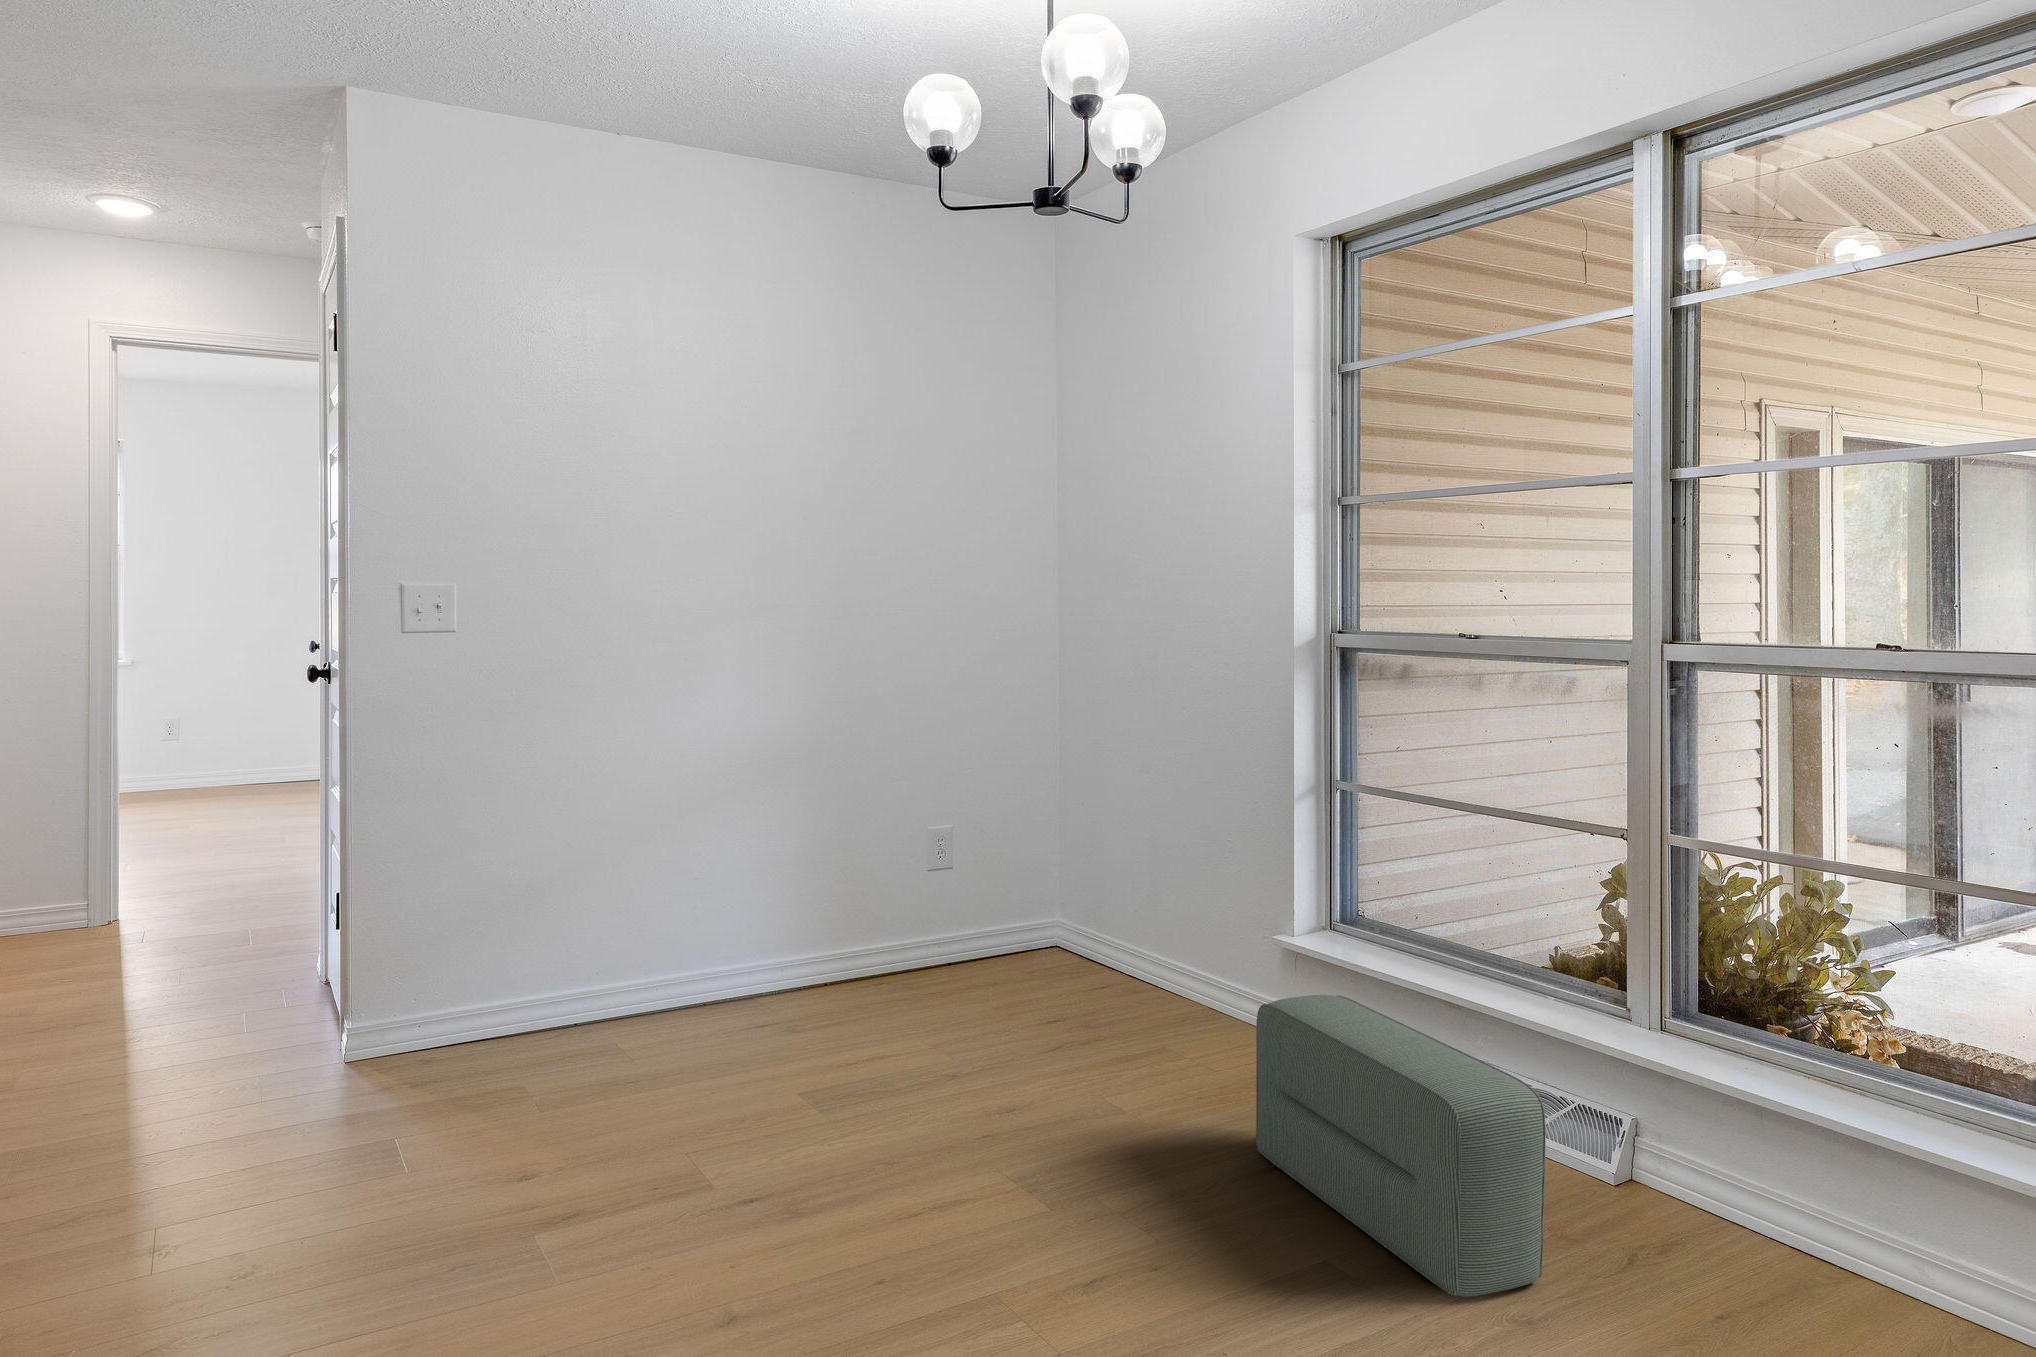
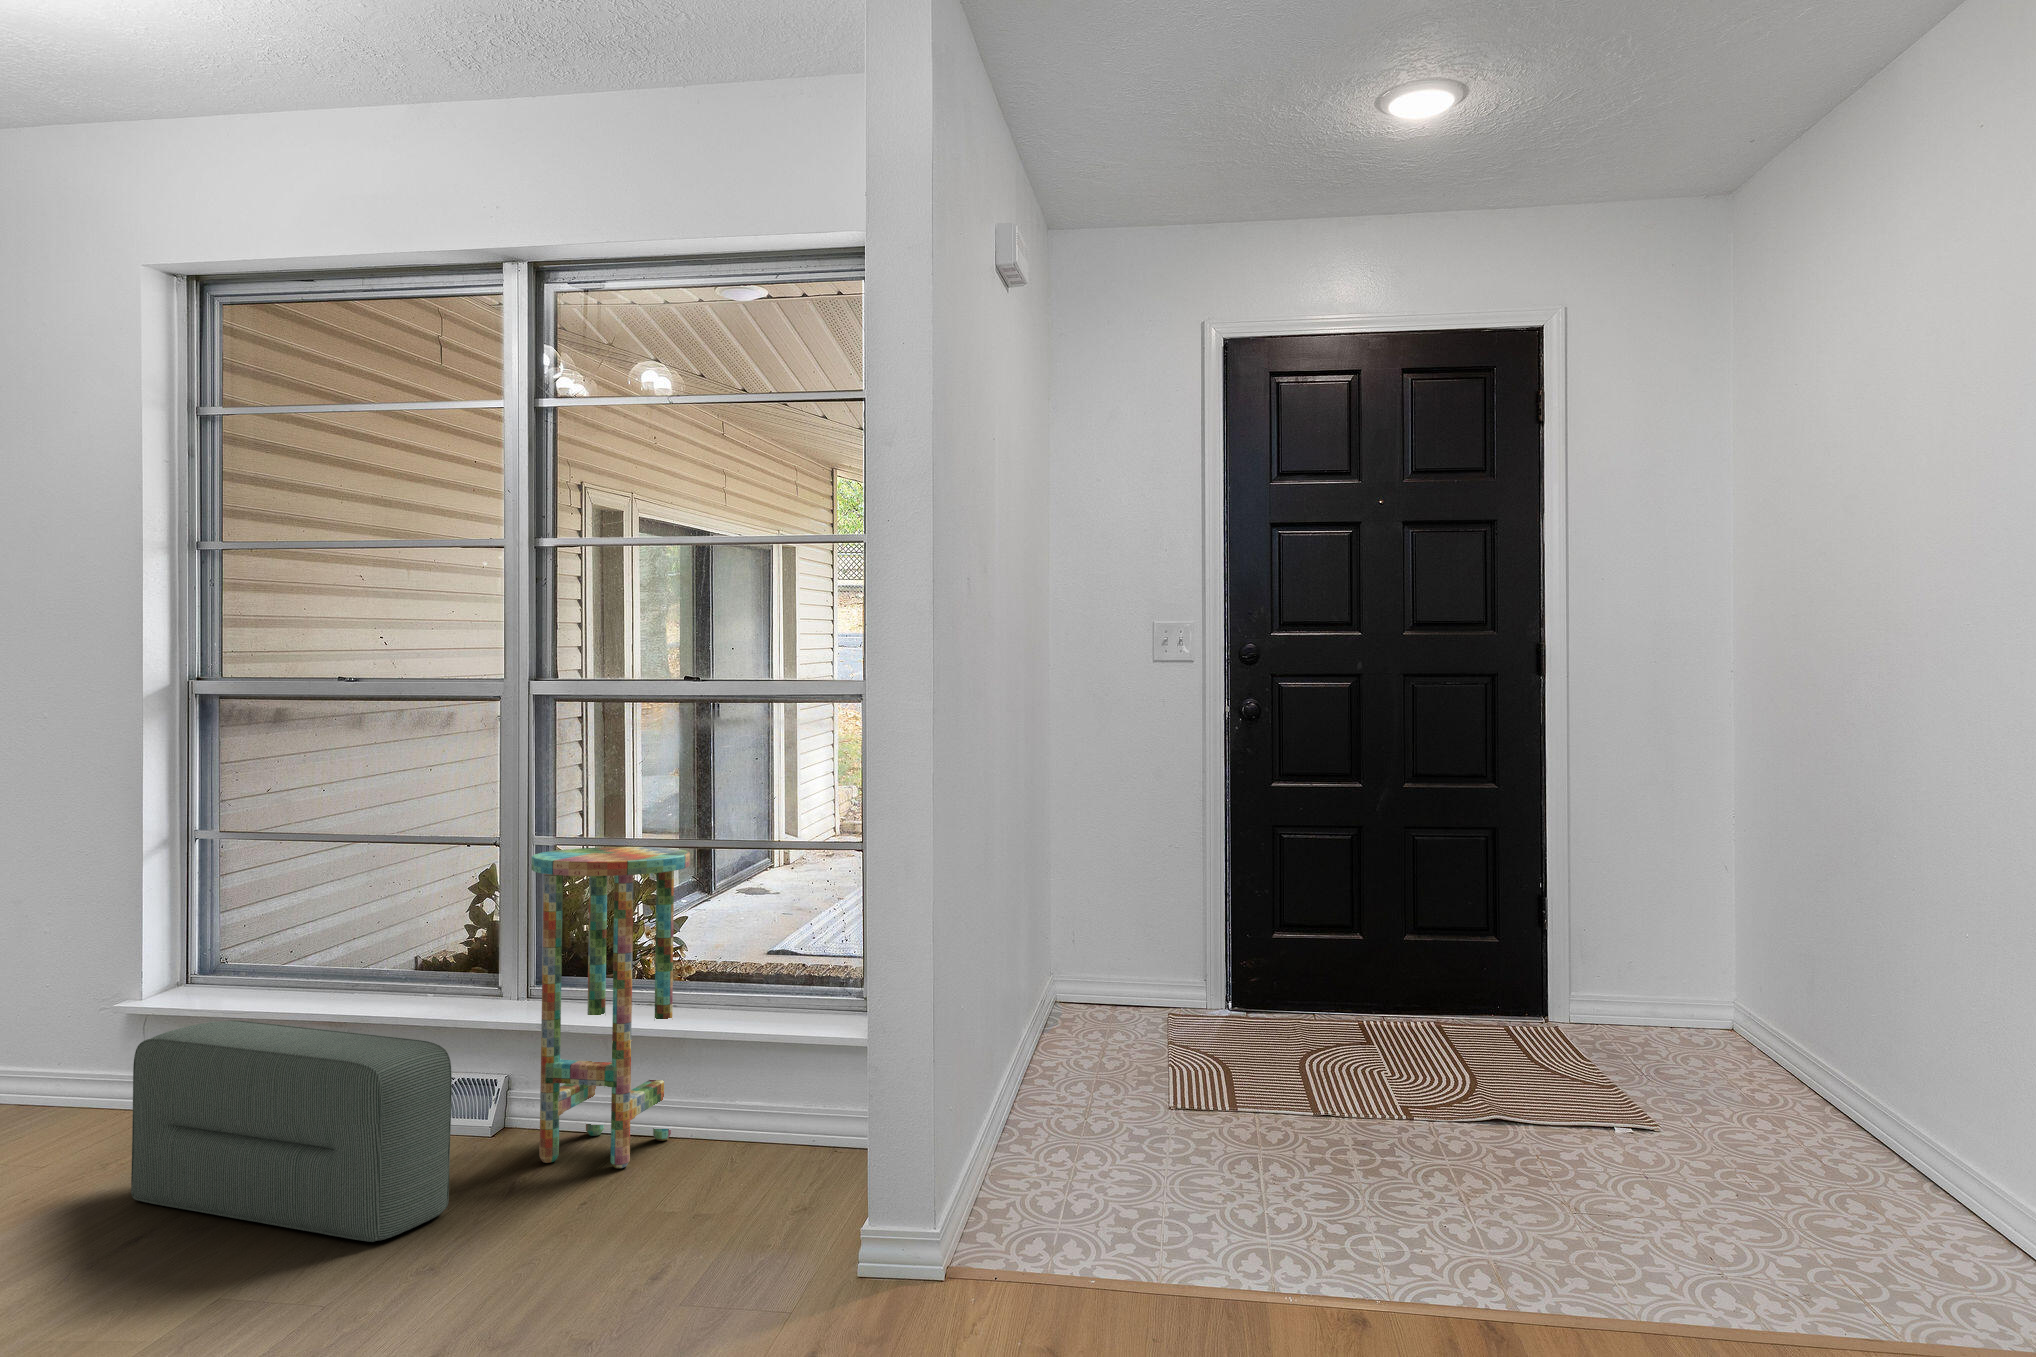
side table: none [1658,862,1886,1290] -> present [531,847,690,1168]

